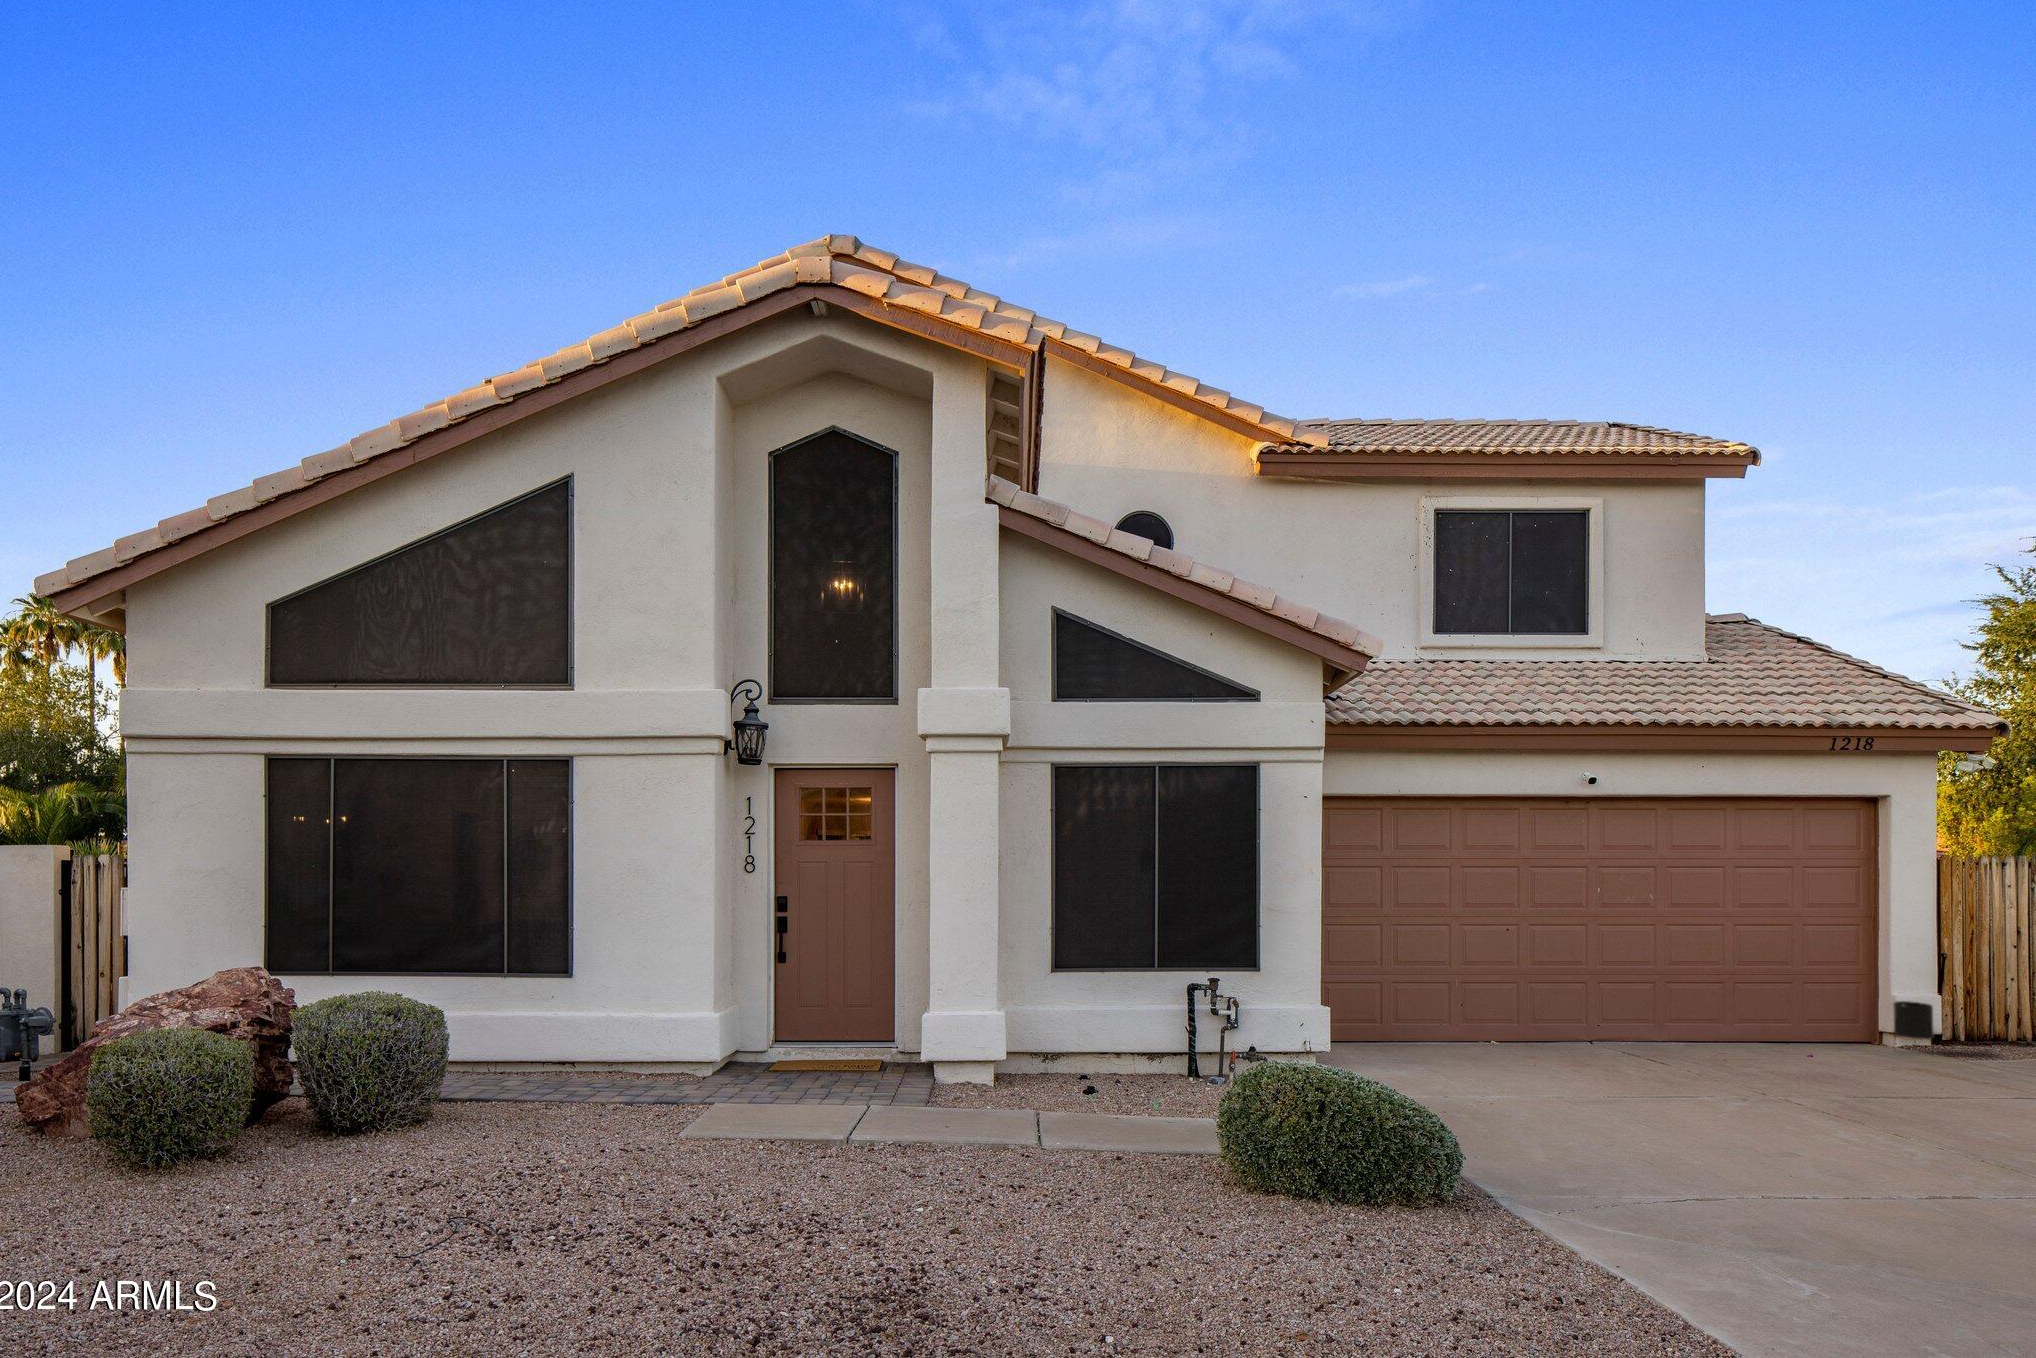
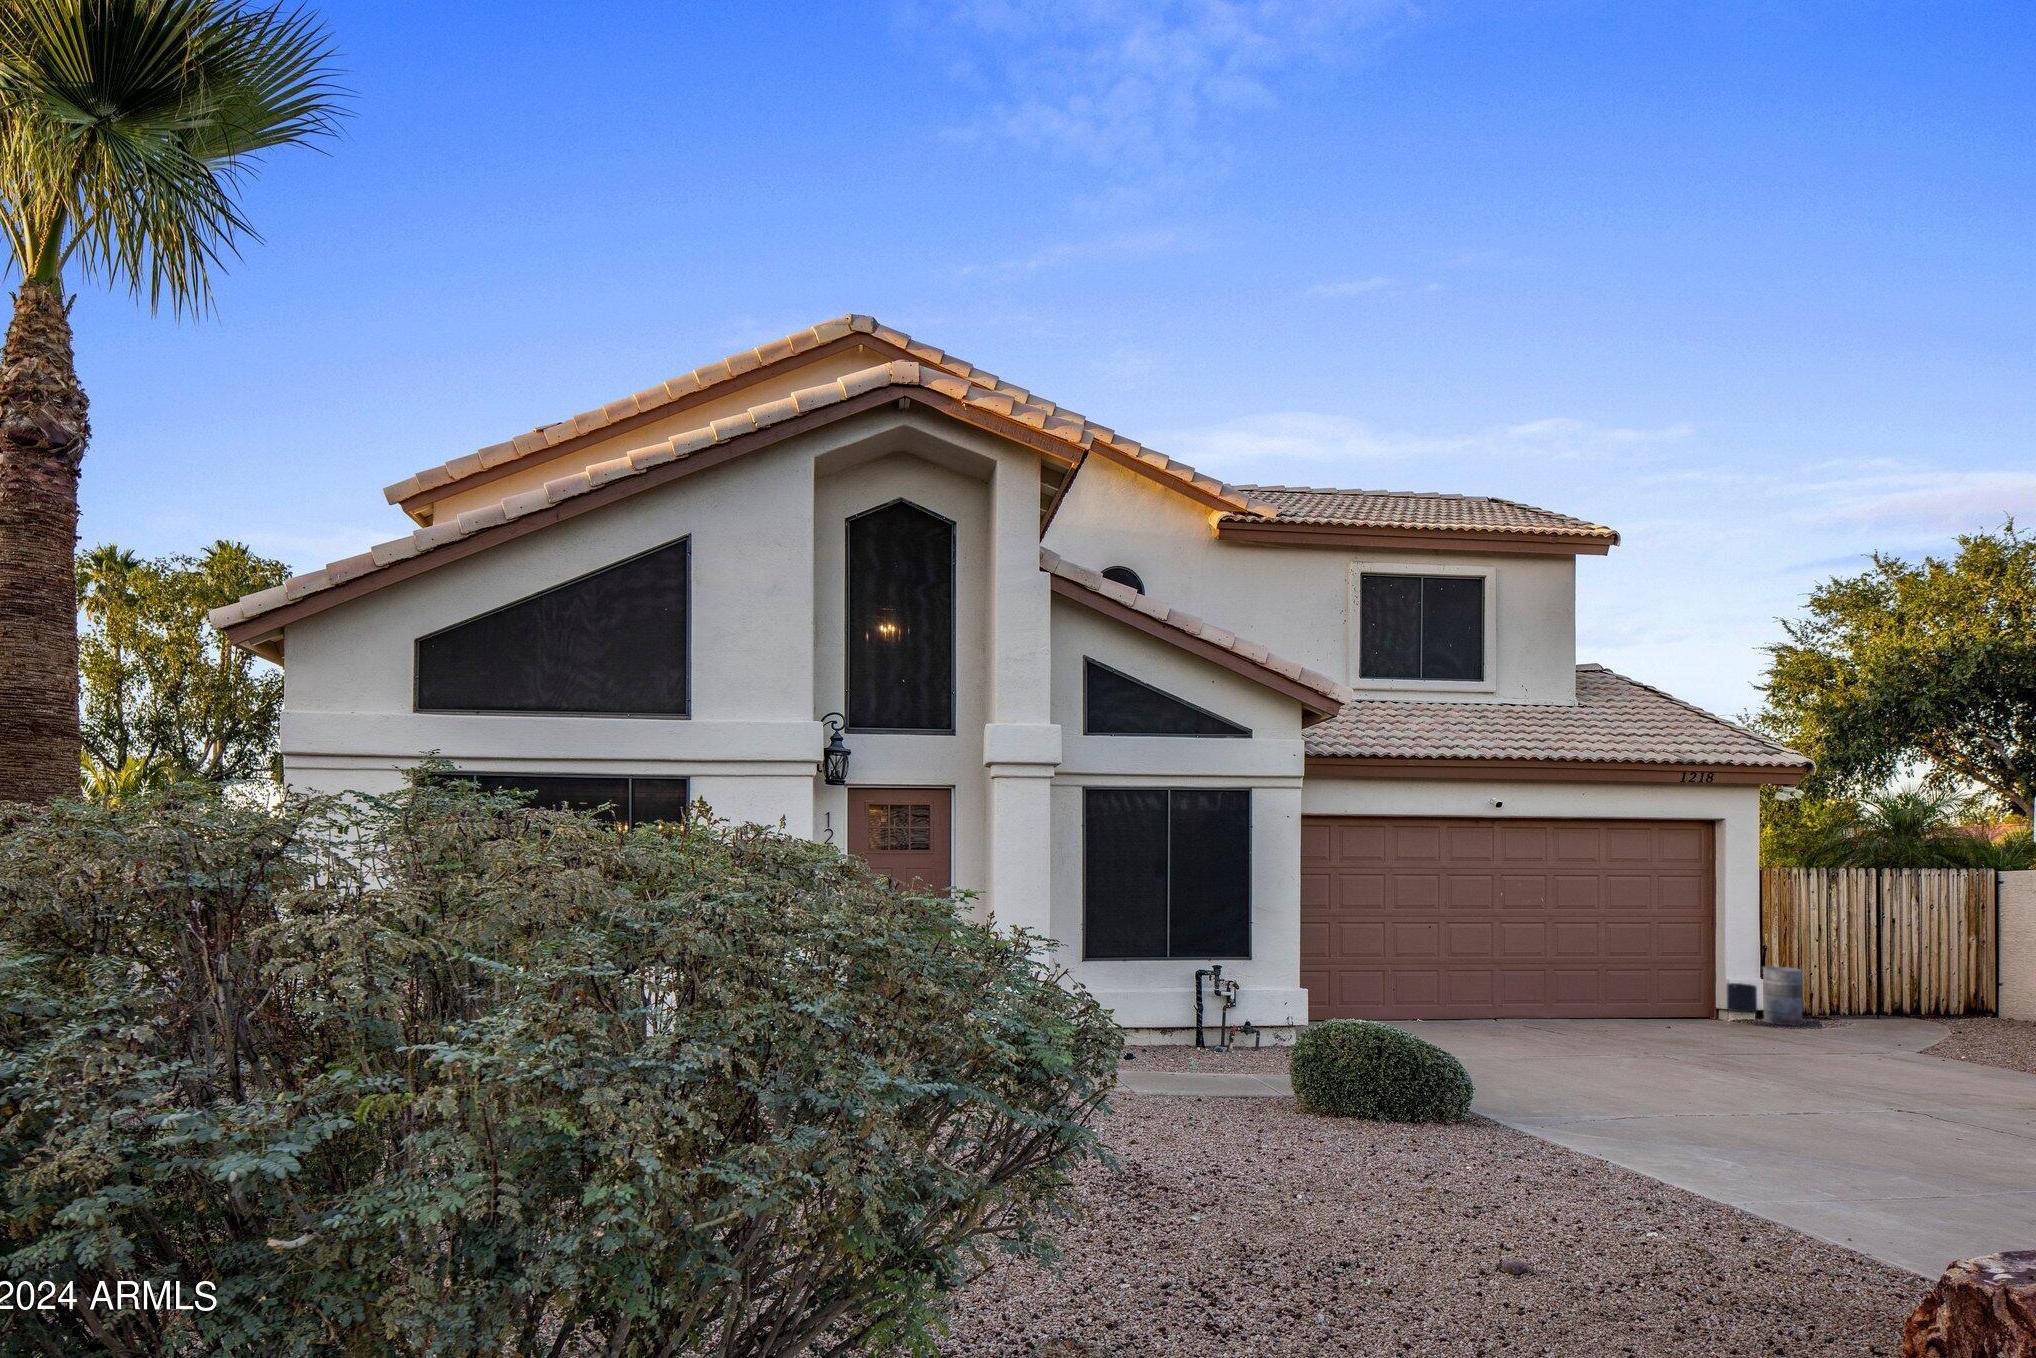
trash can: none [1942,981,1996,1055] -> present [1763,966,1803,1025]

